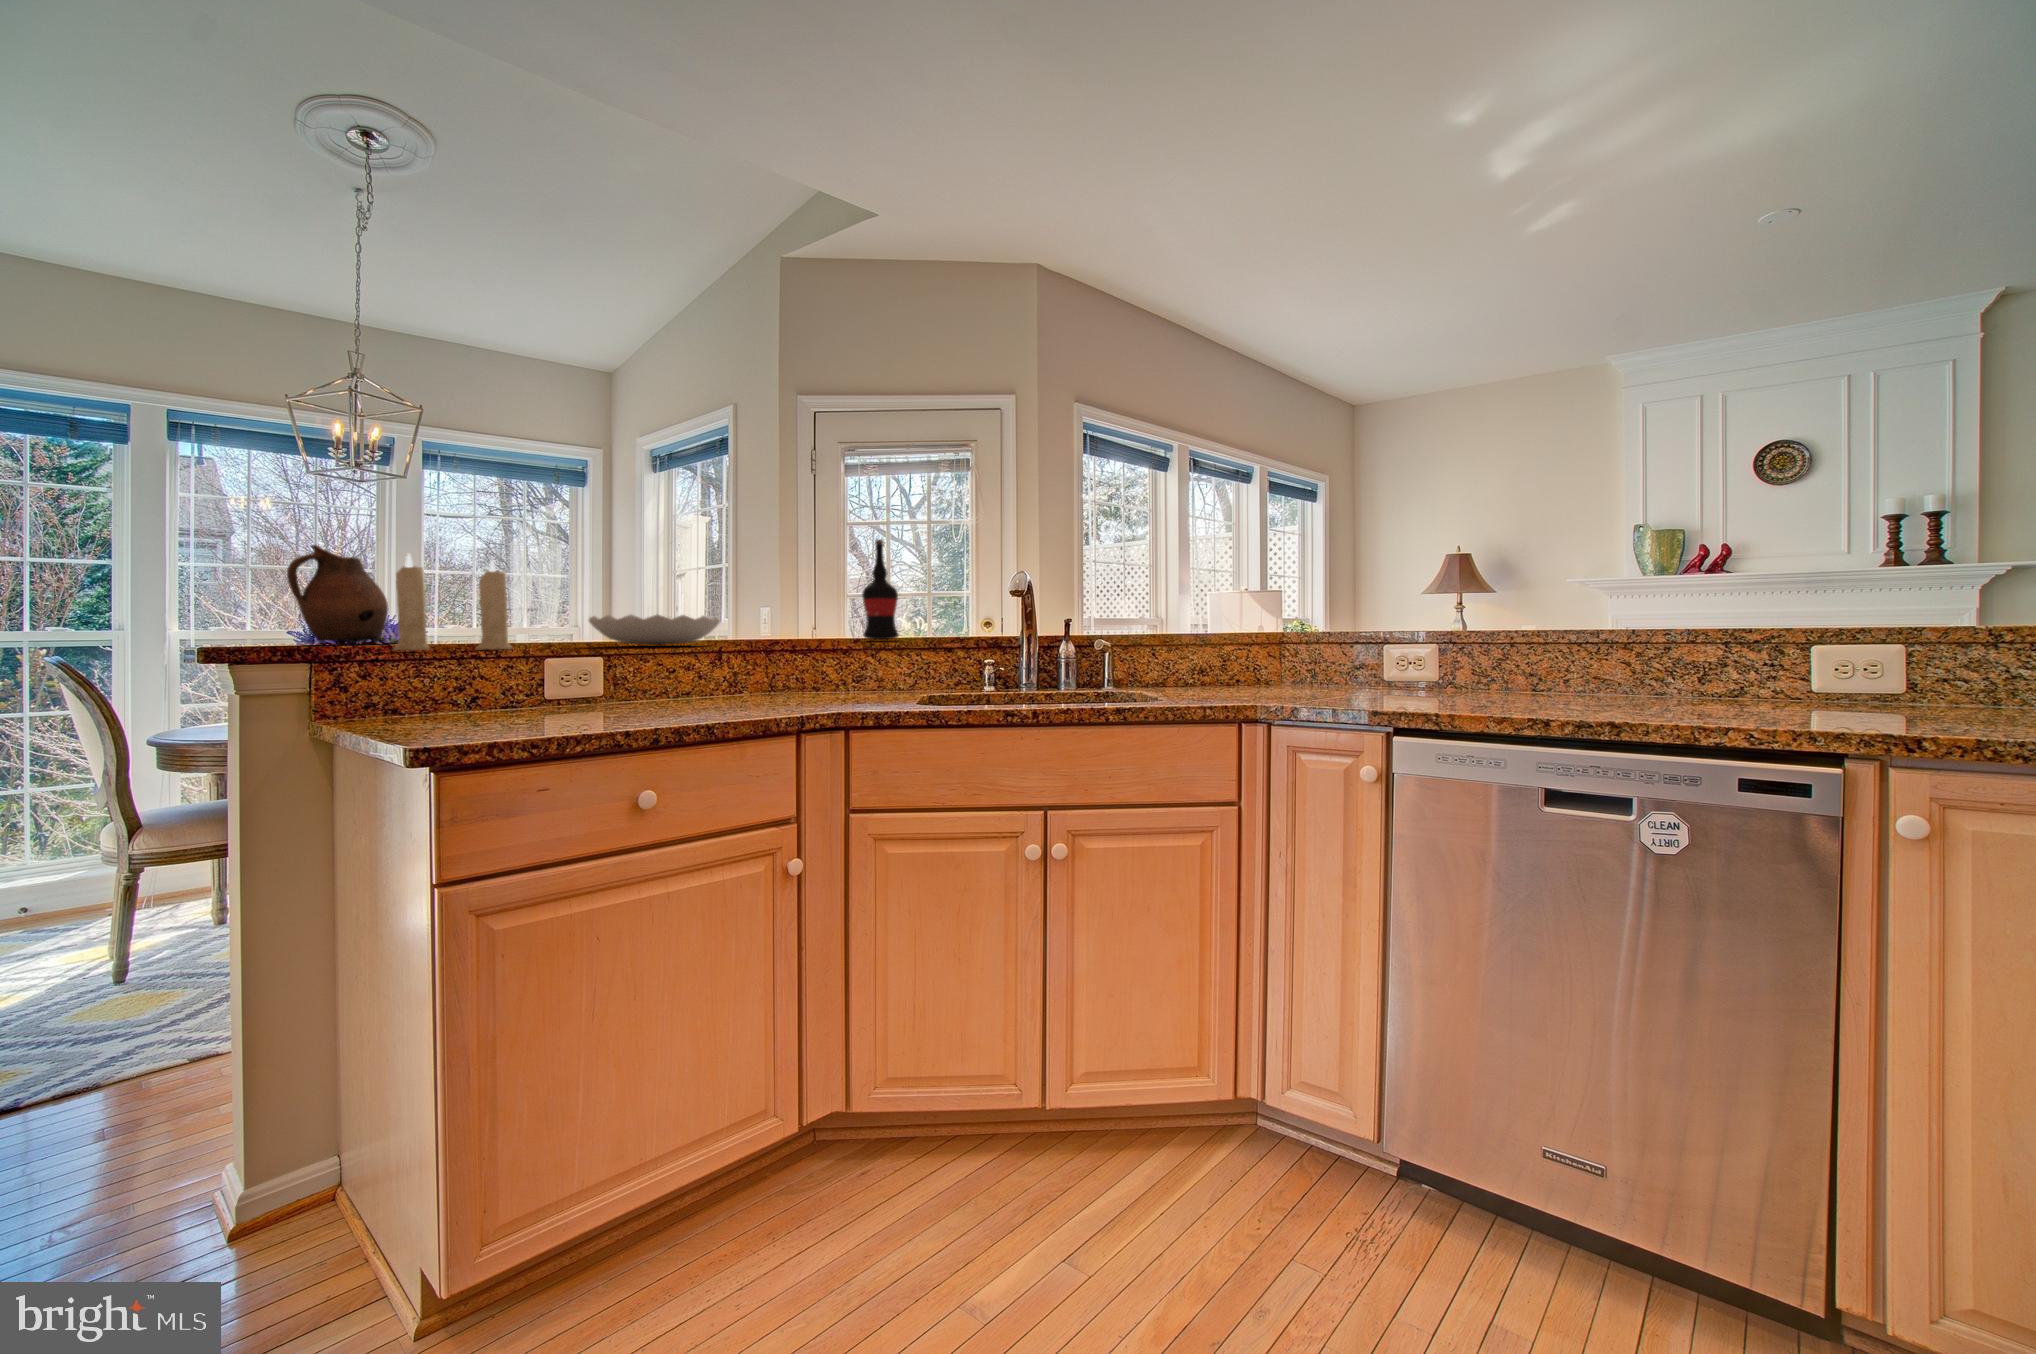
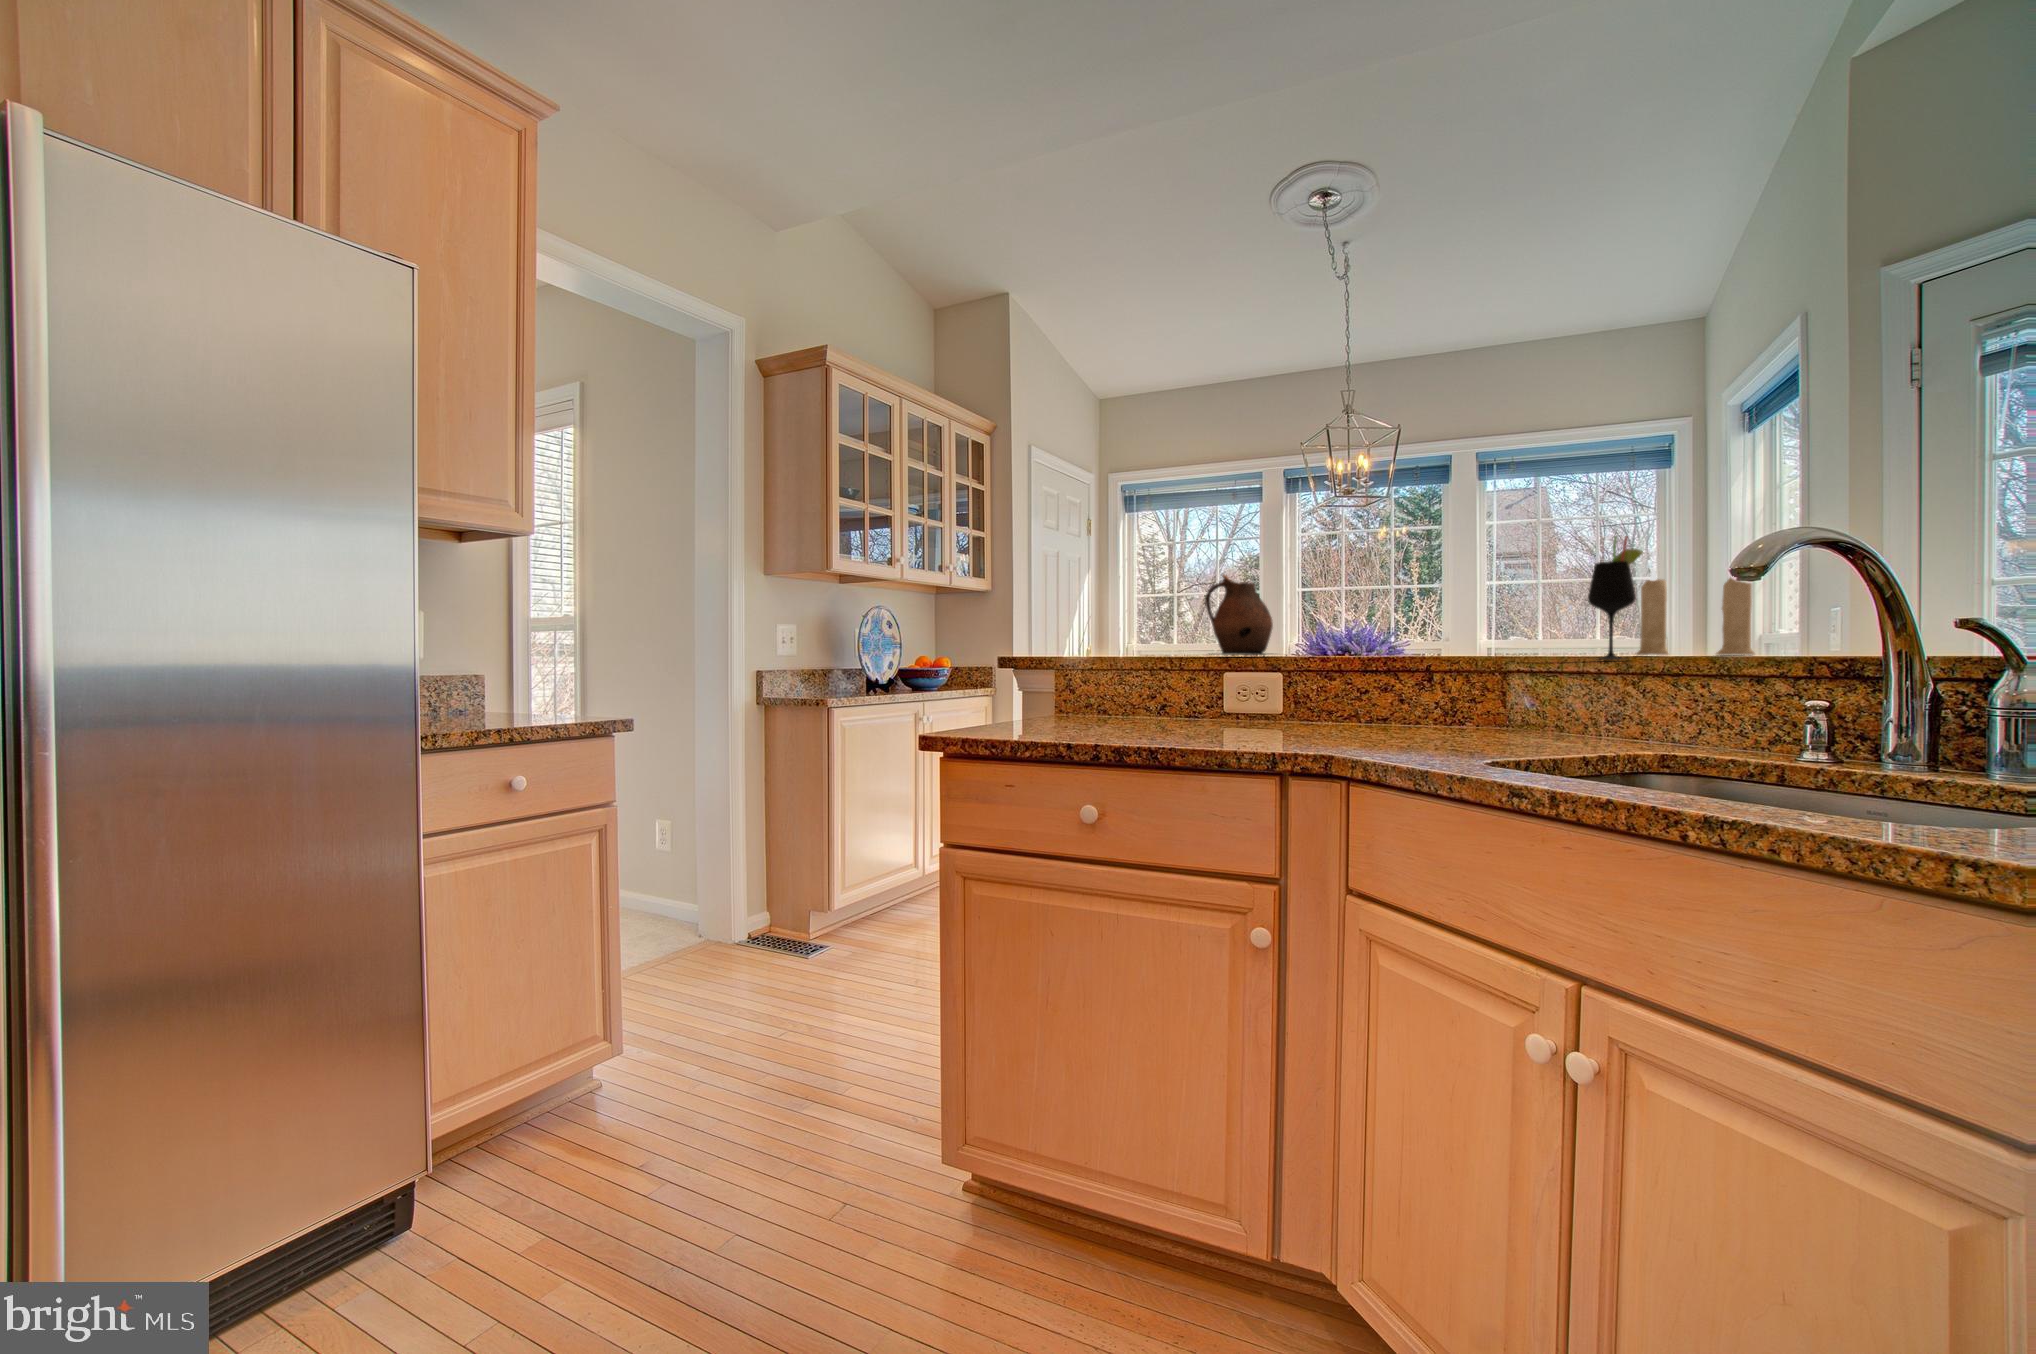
wine bottle: present [862,539,898,640] -> none [1762,473,1852,656]
candle: present [393,554,511,650] -> present [1637,569,1755,655]
wine glass: none [820,565,850,642] -> present [1588,536,1643,660]
decorative bowl: present [589,615,720,645] -> none [1271,624,1422,658]

